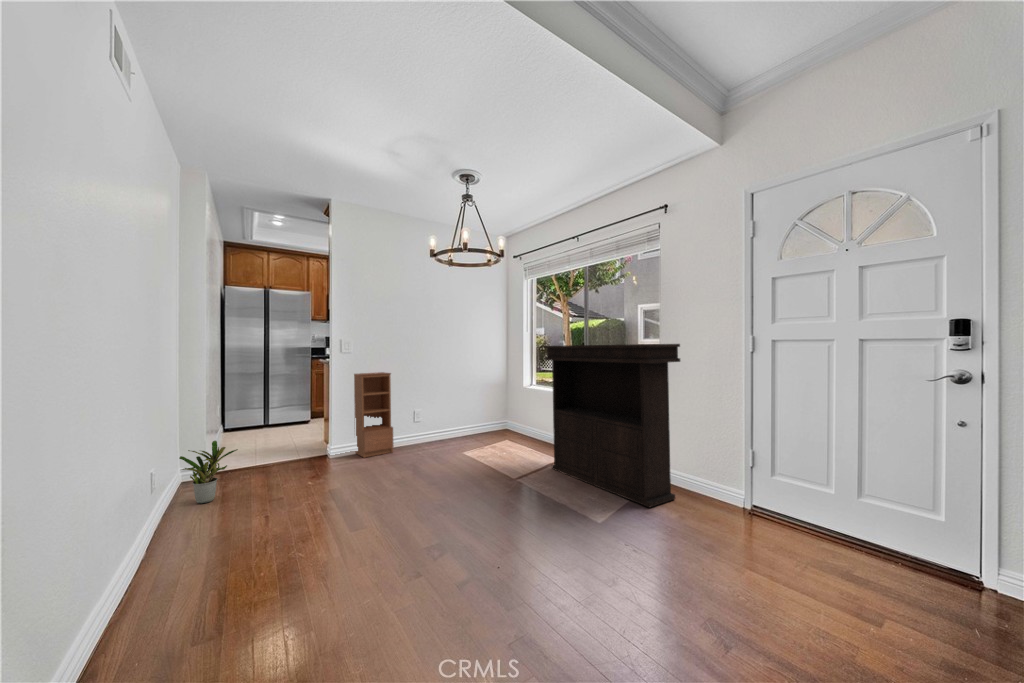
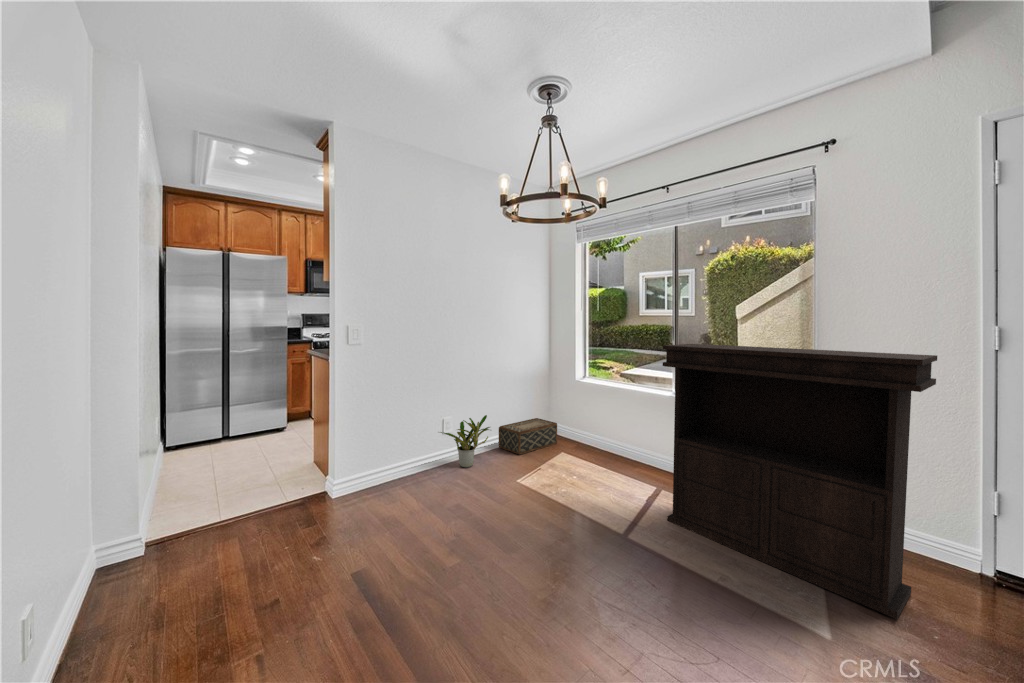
bookcase: present [354,372,393,458] -> none [365,373,422,499]
woven basket: none [462,412,509,436] -> present [499,418,557,454]
potted plant: present [179,441,238,504] -> present [440,415,490,468]

